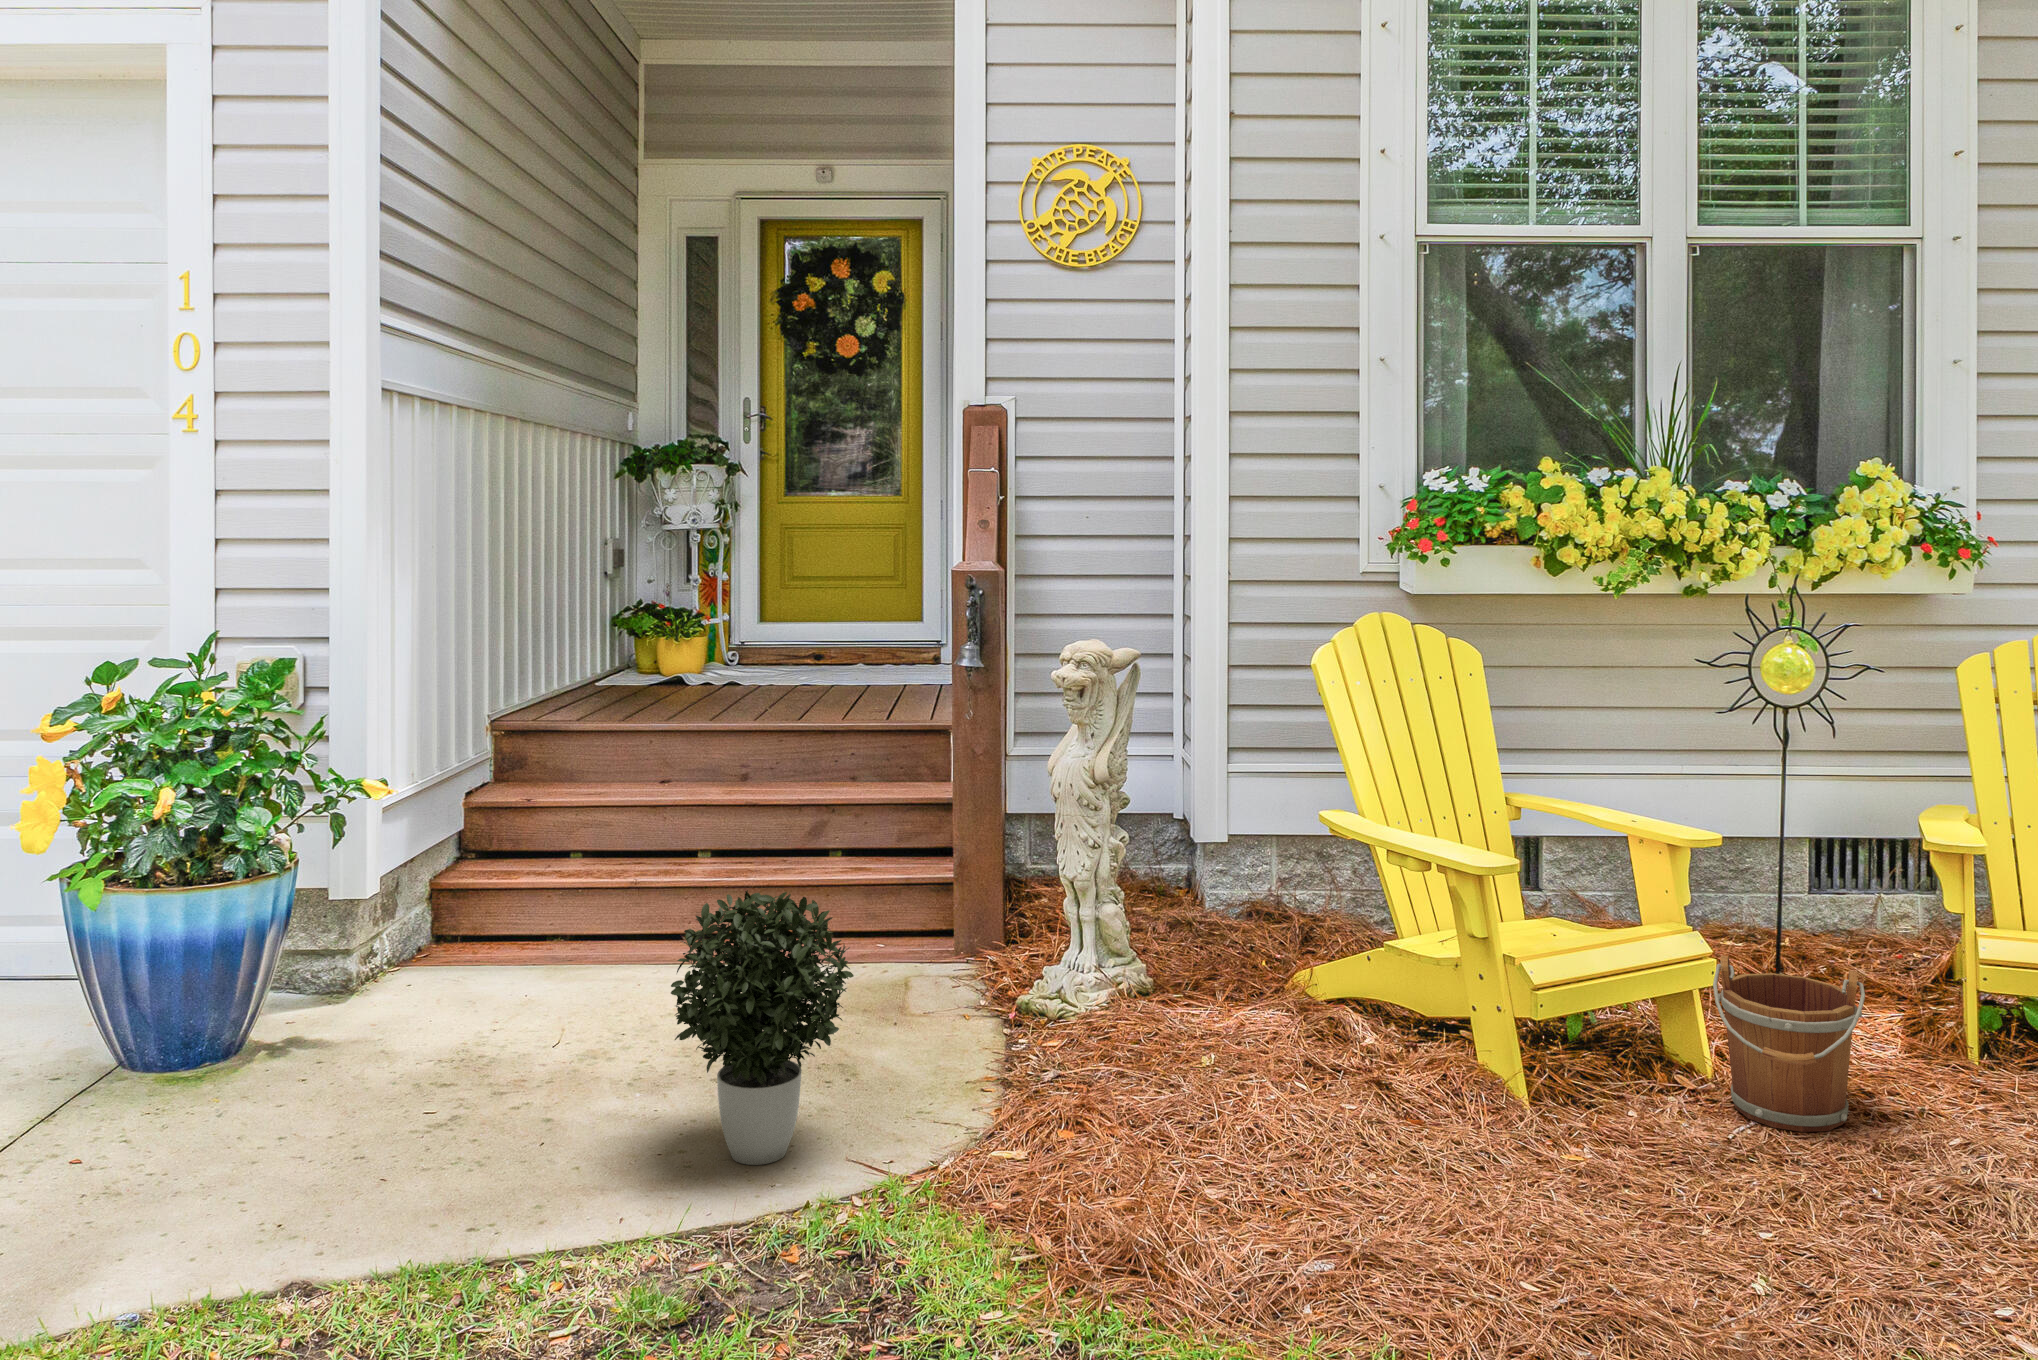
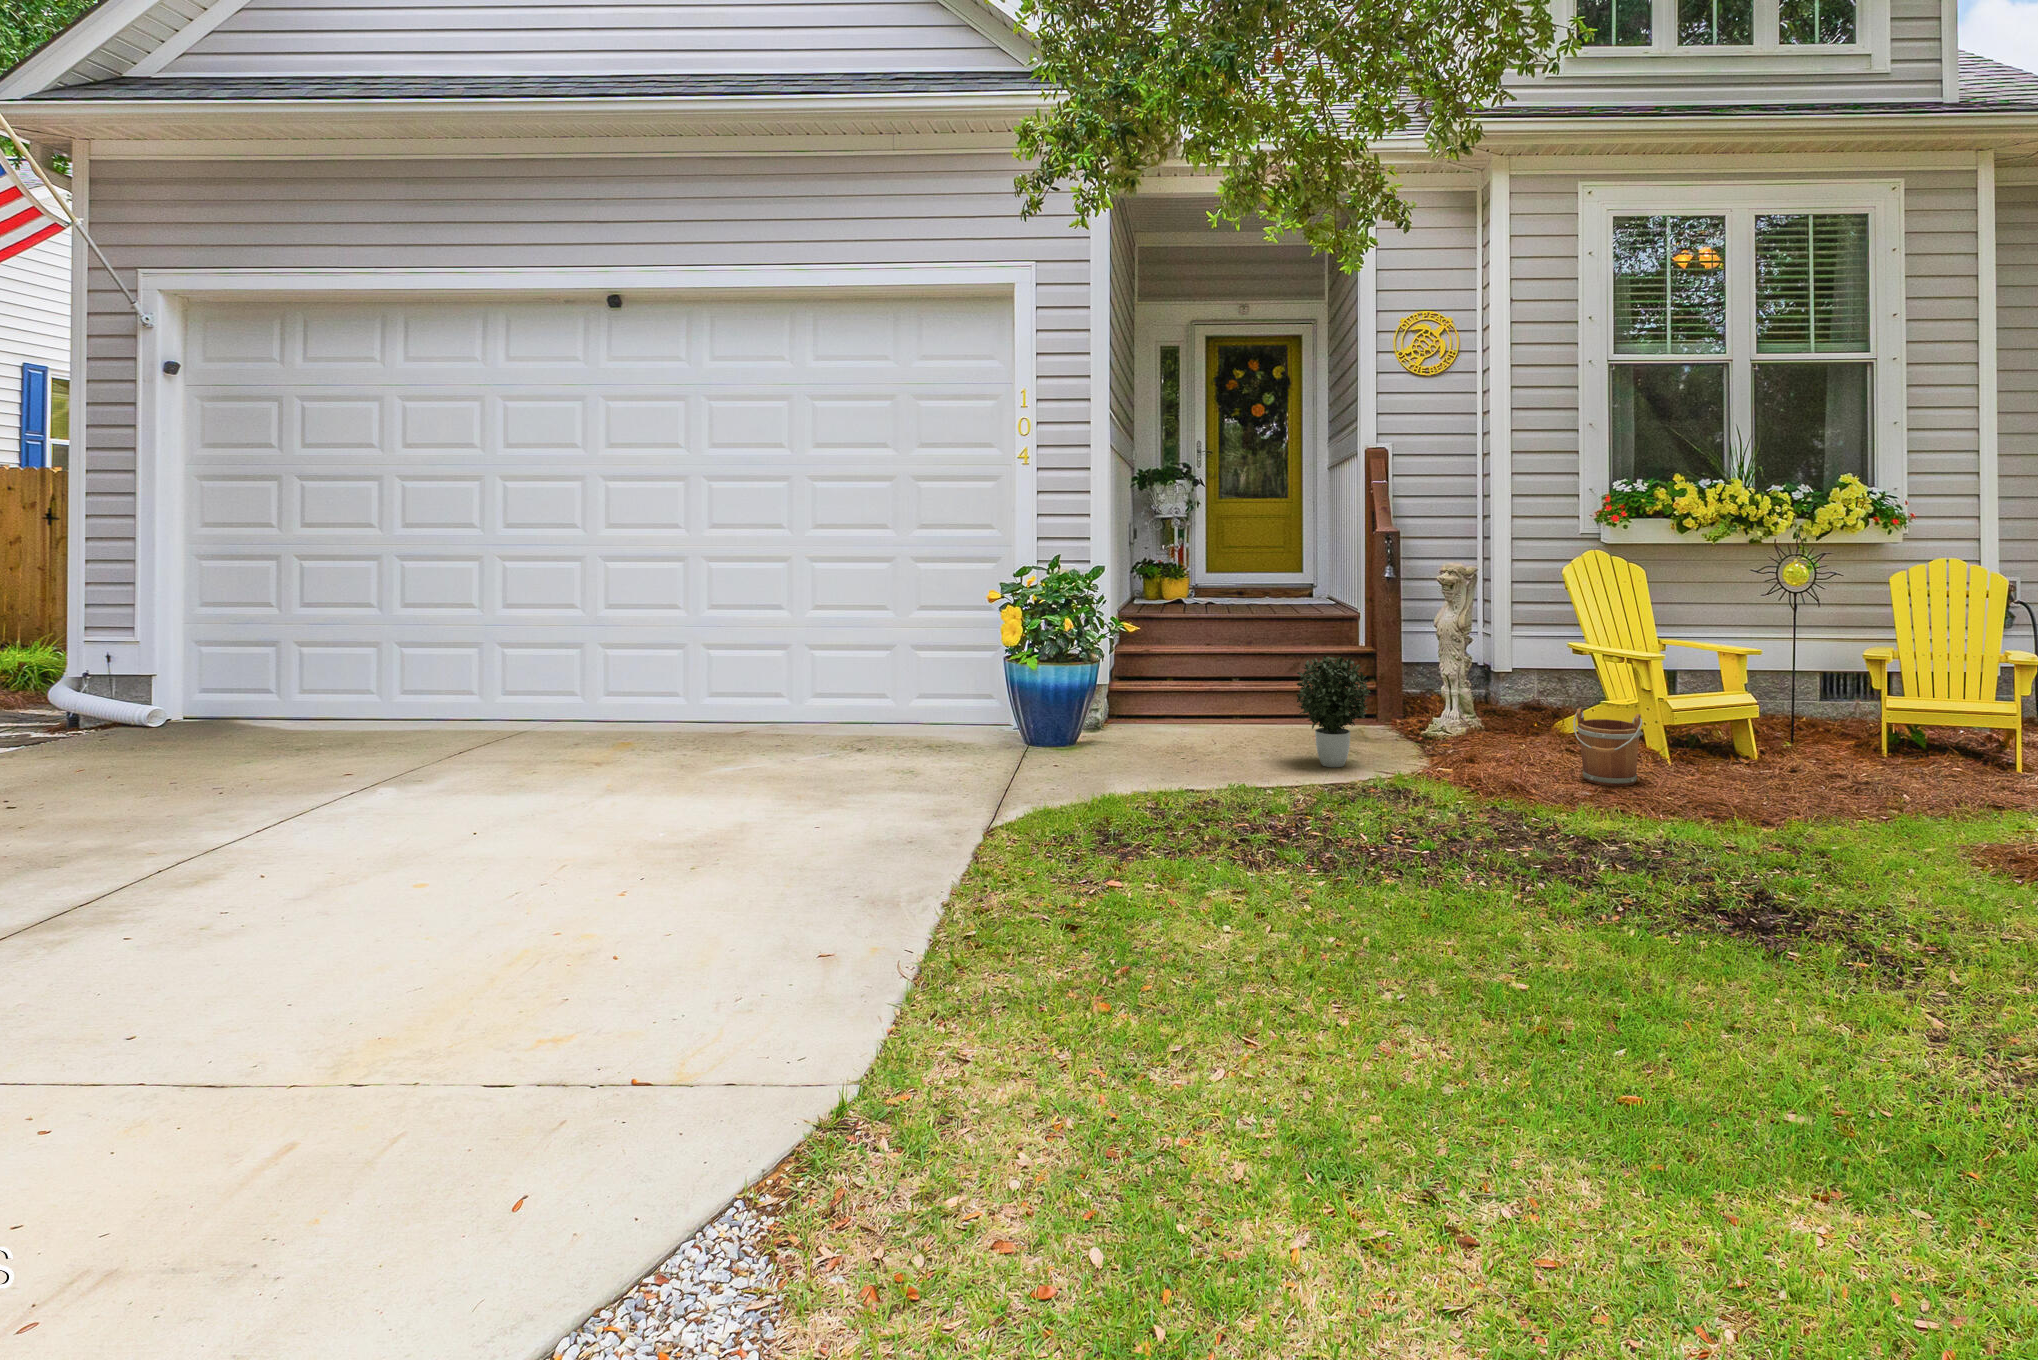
bucket: present [1713,955,1865,1132] -> present [1573,708,1643,786]

